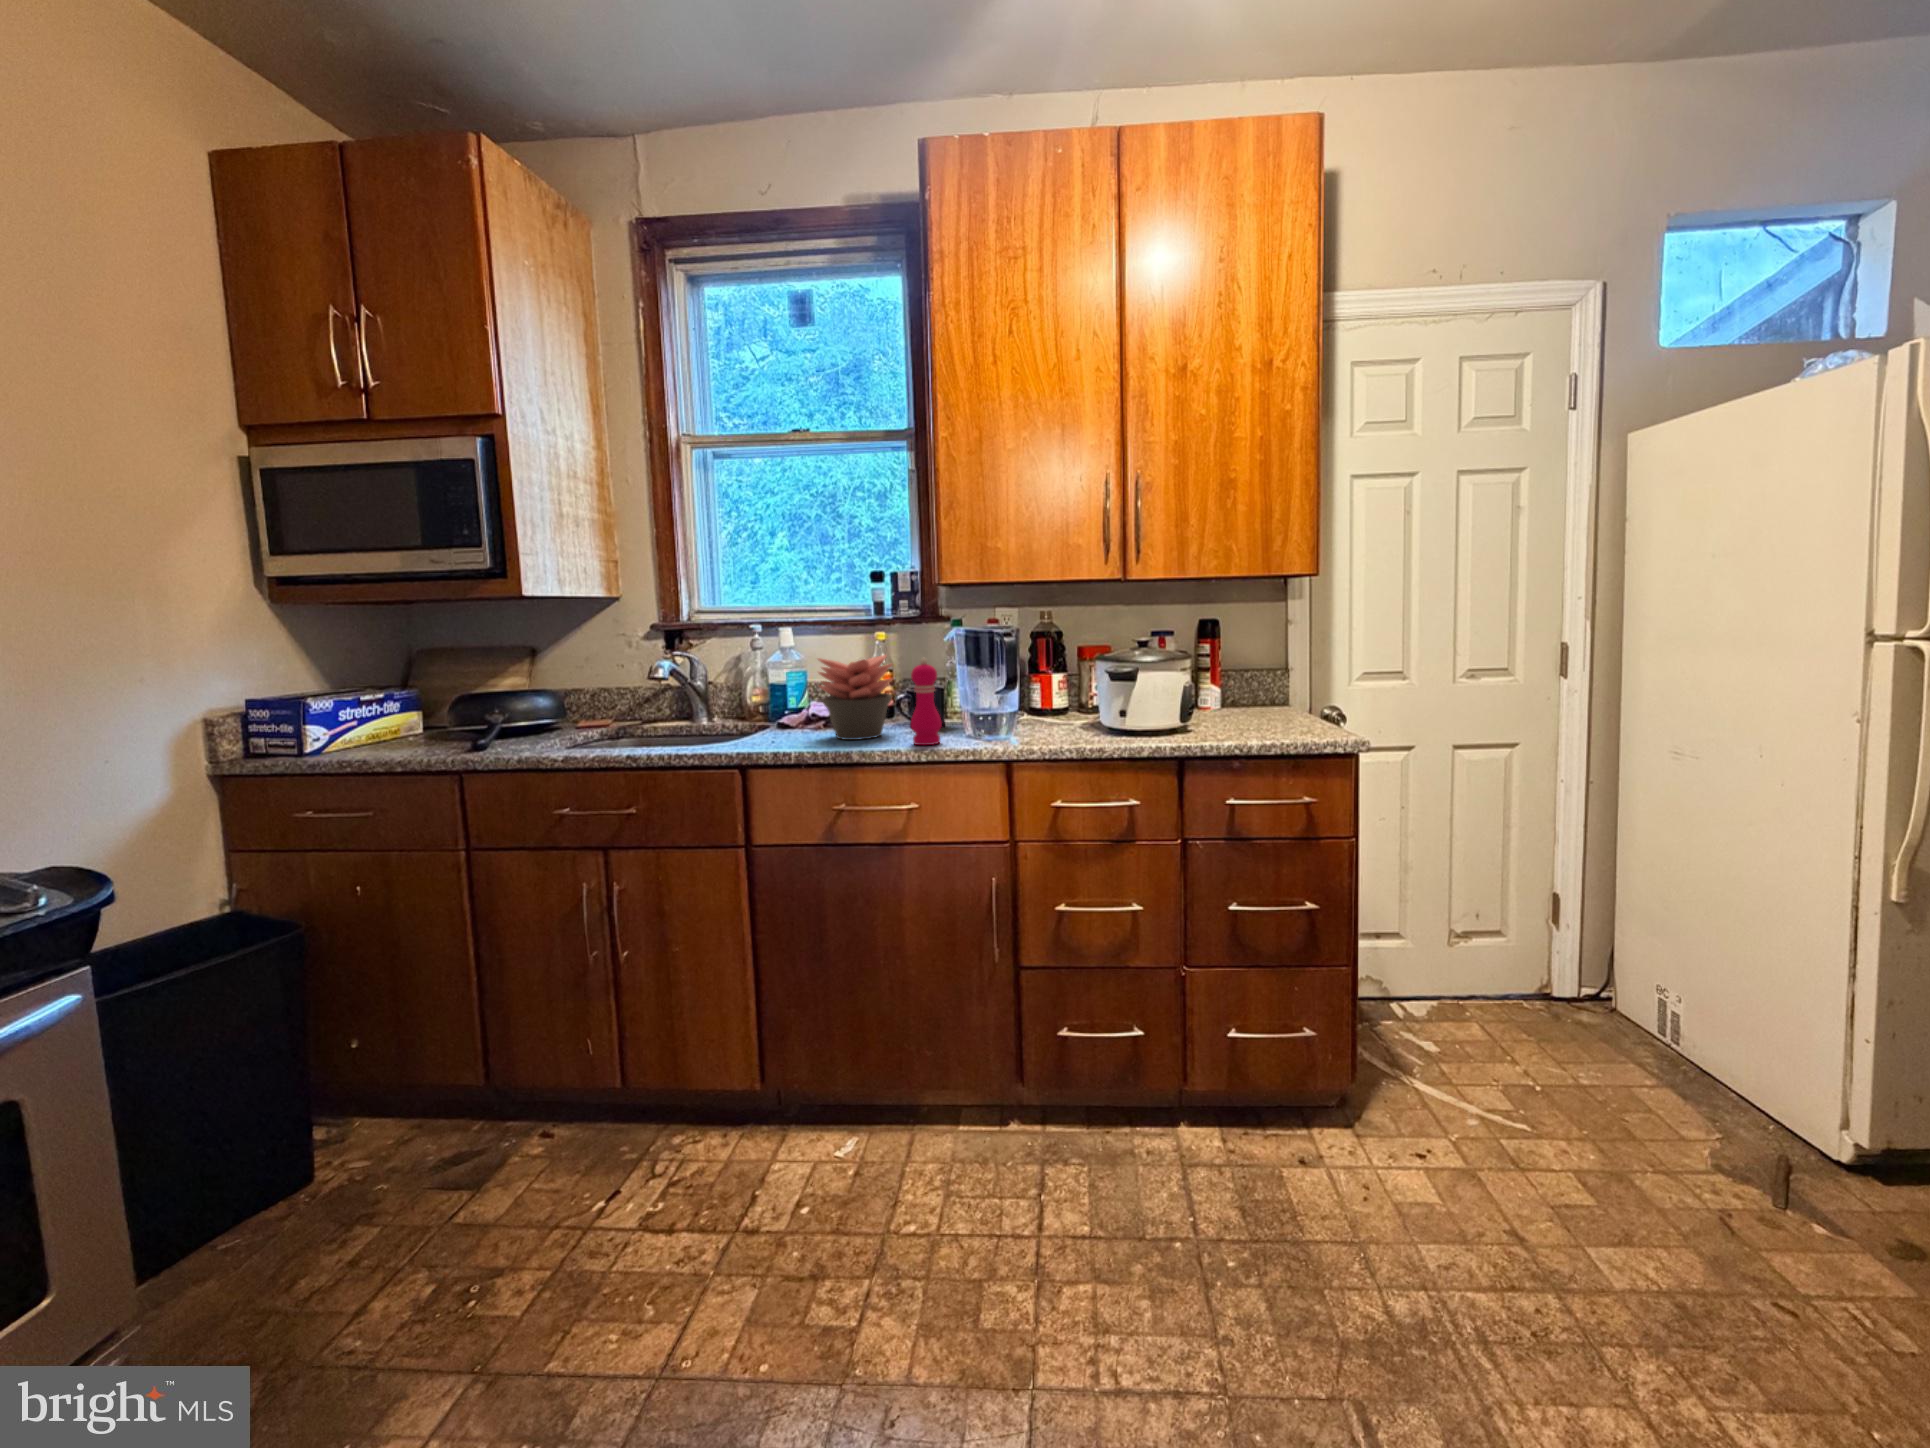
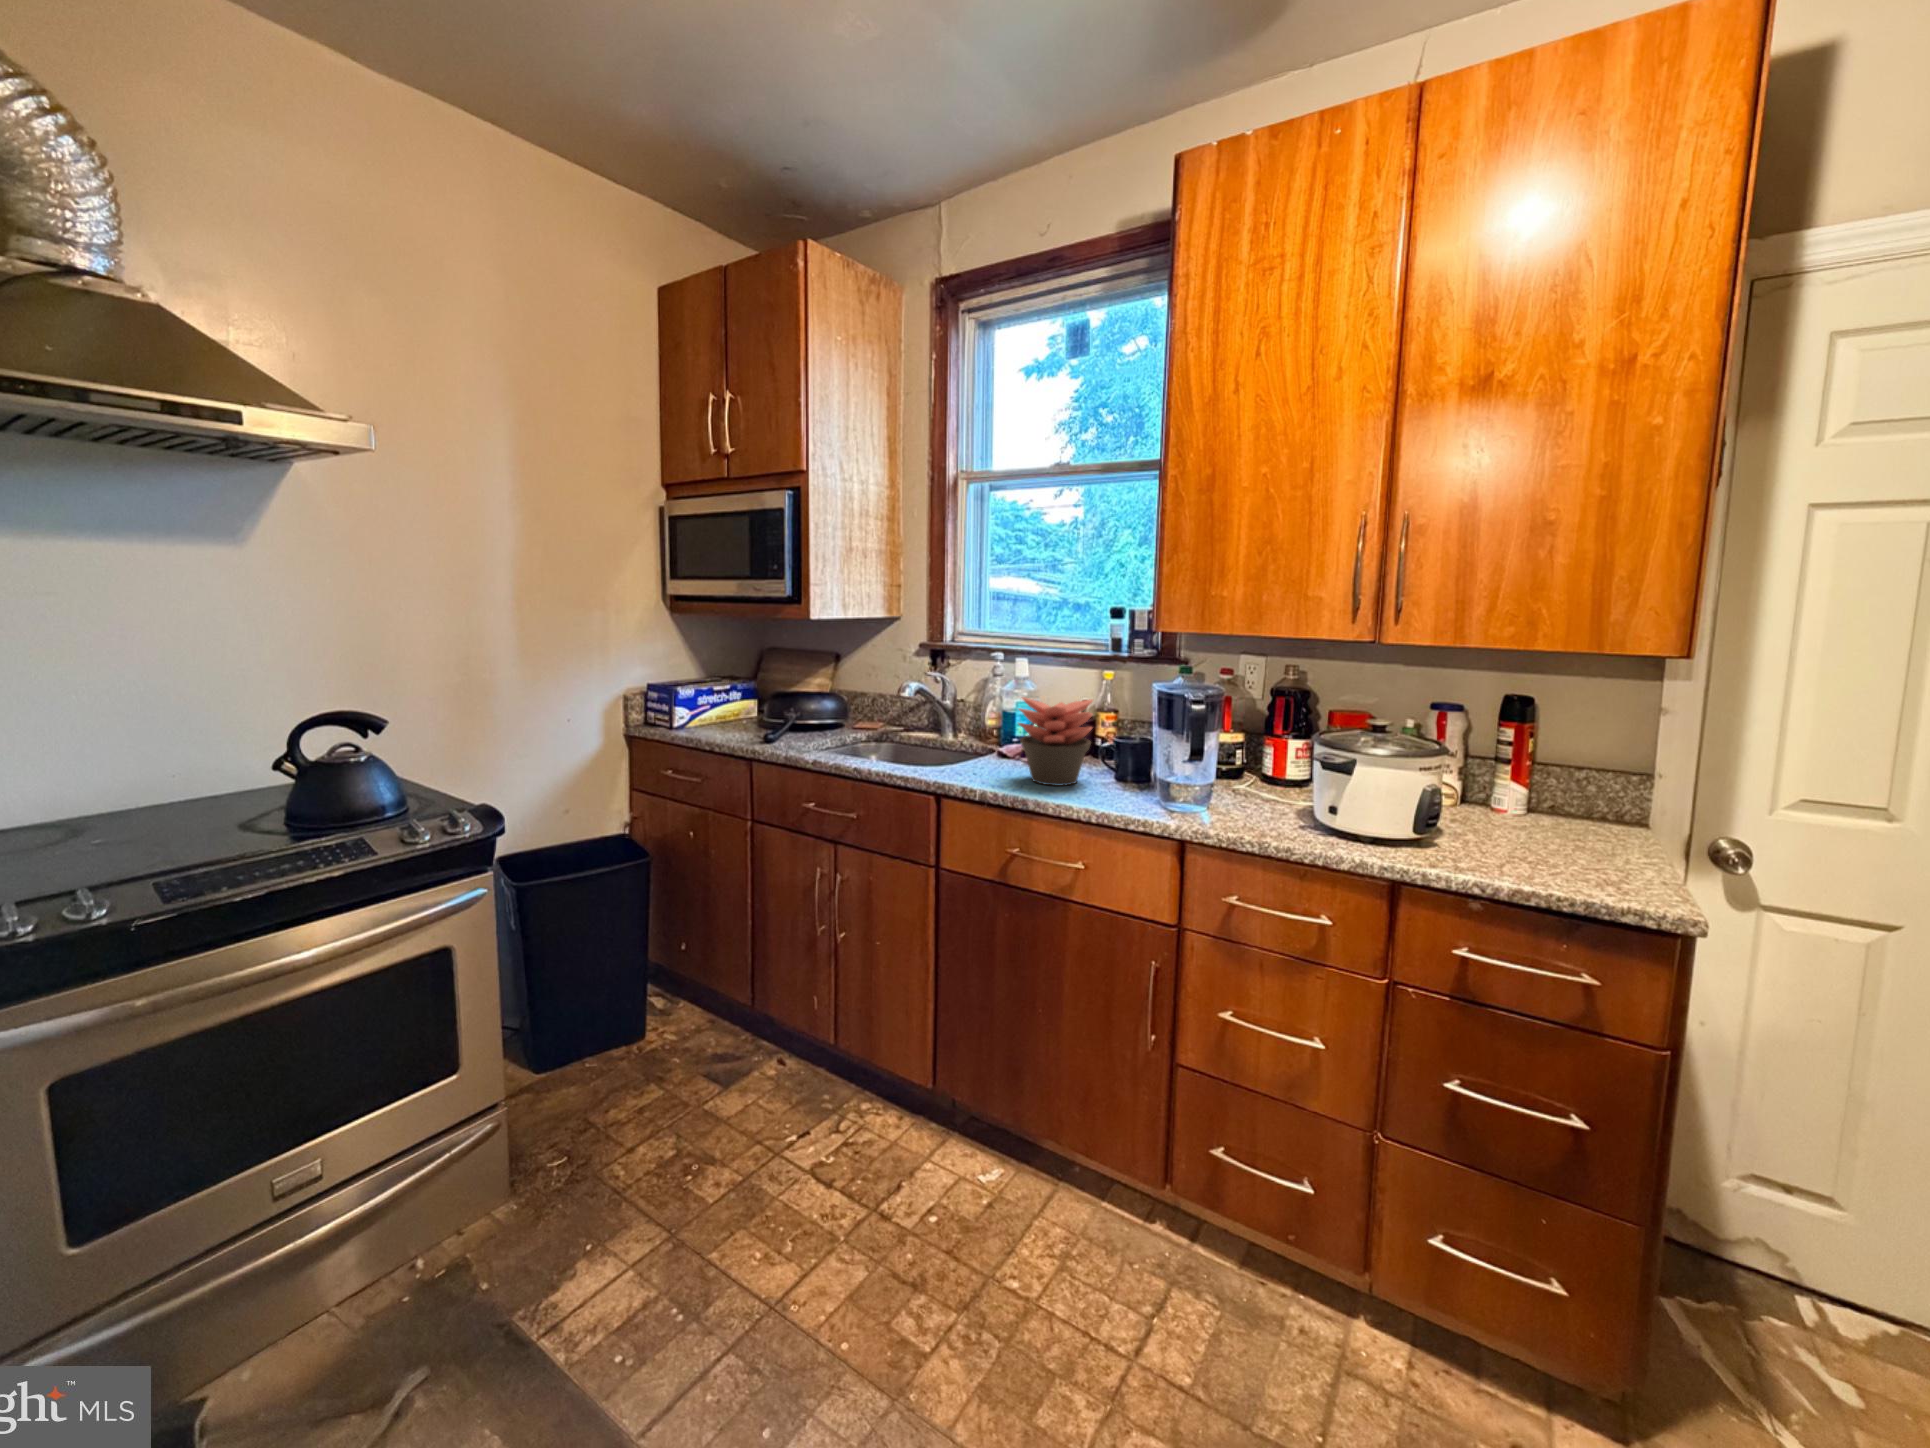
pepper mill: present [911,658,942,745] -> none [1090,713,1124,806]

